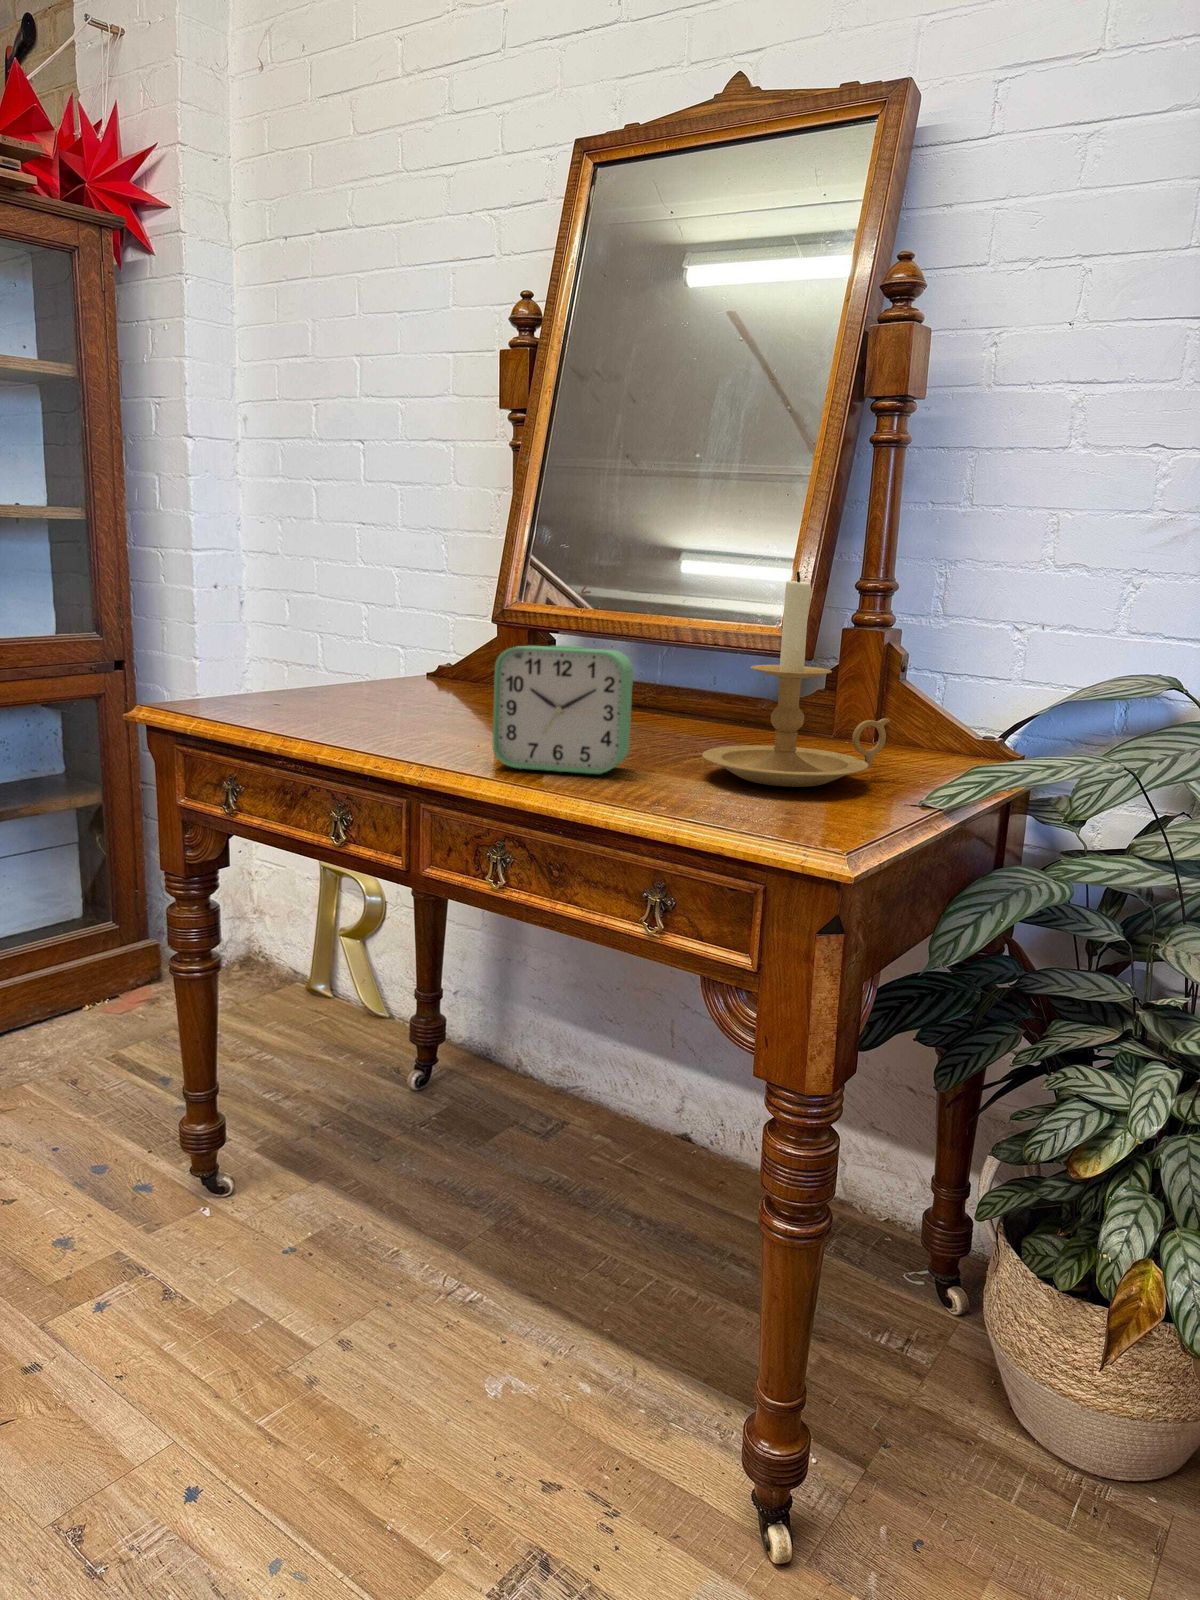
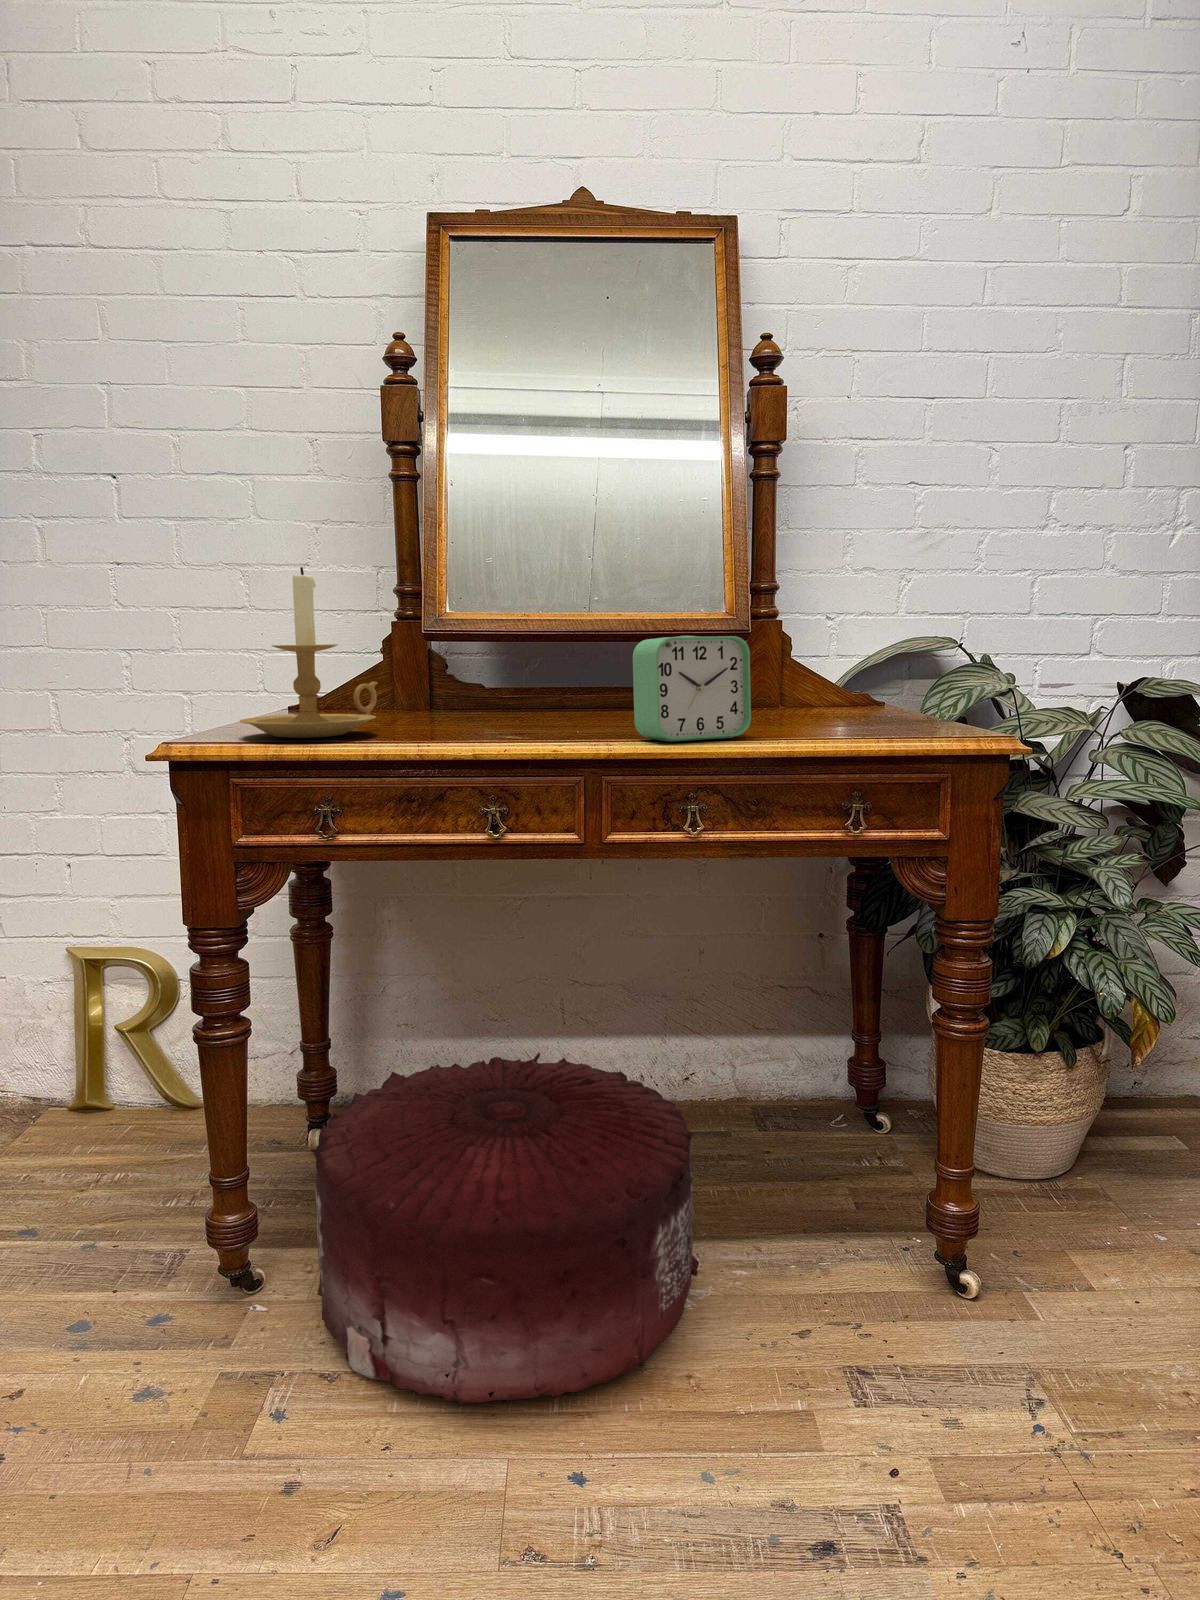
candle holder: present [702,572,890,787] -> present [240,567,378,738]
pouf: none [167,1041,567,1425] -> present [314,1053,699,1405]

